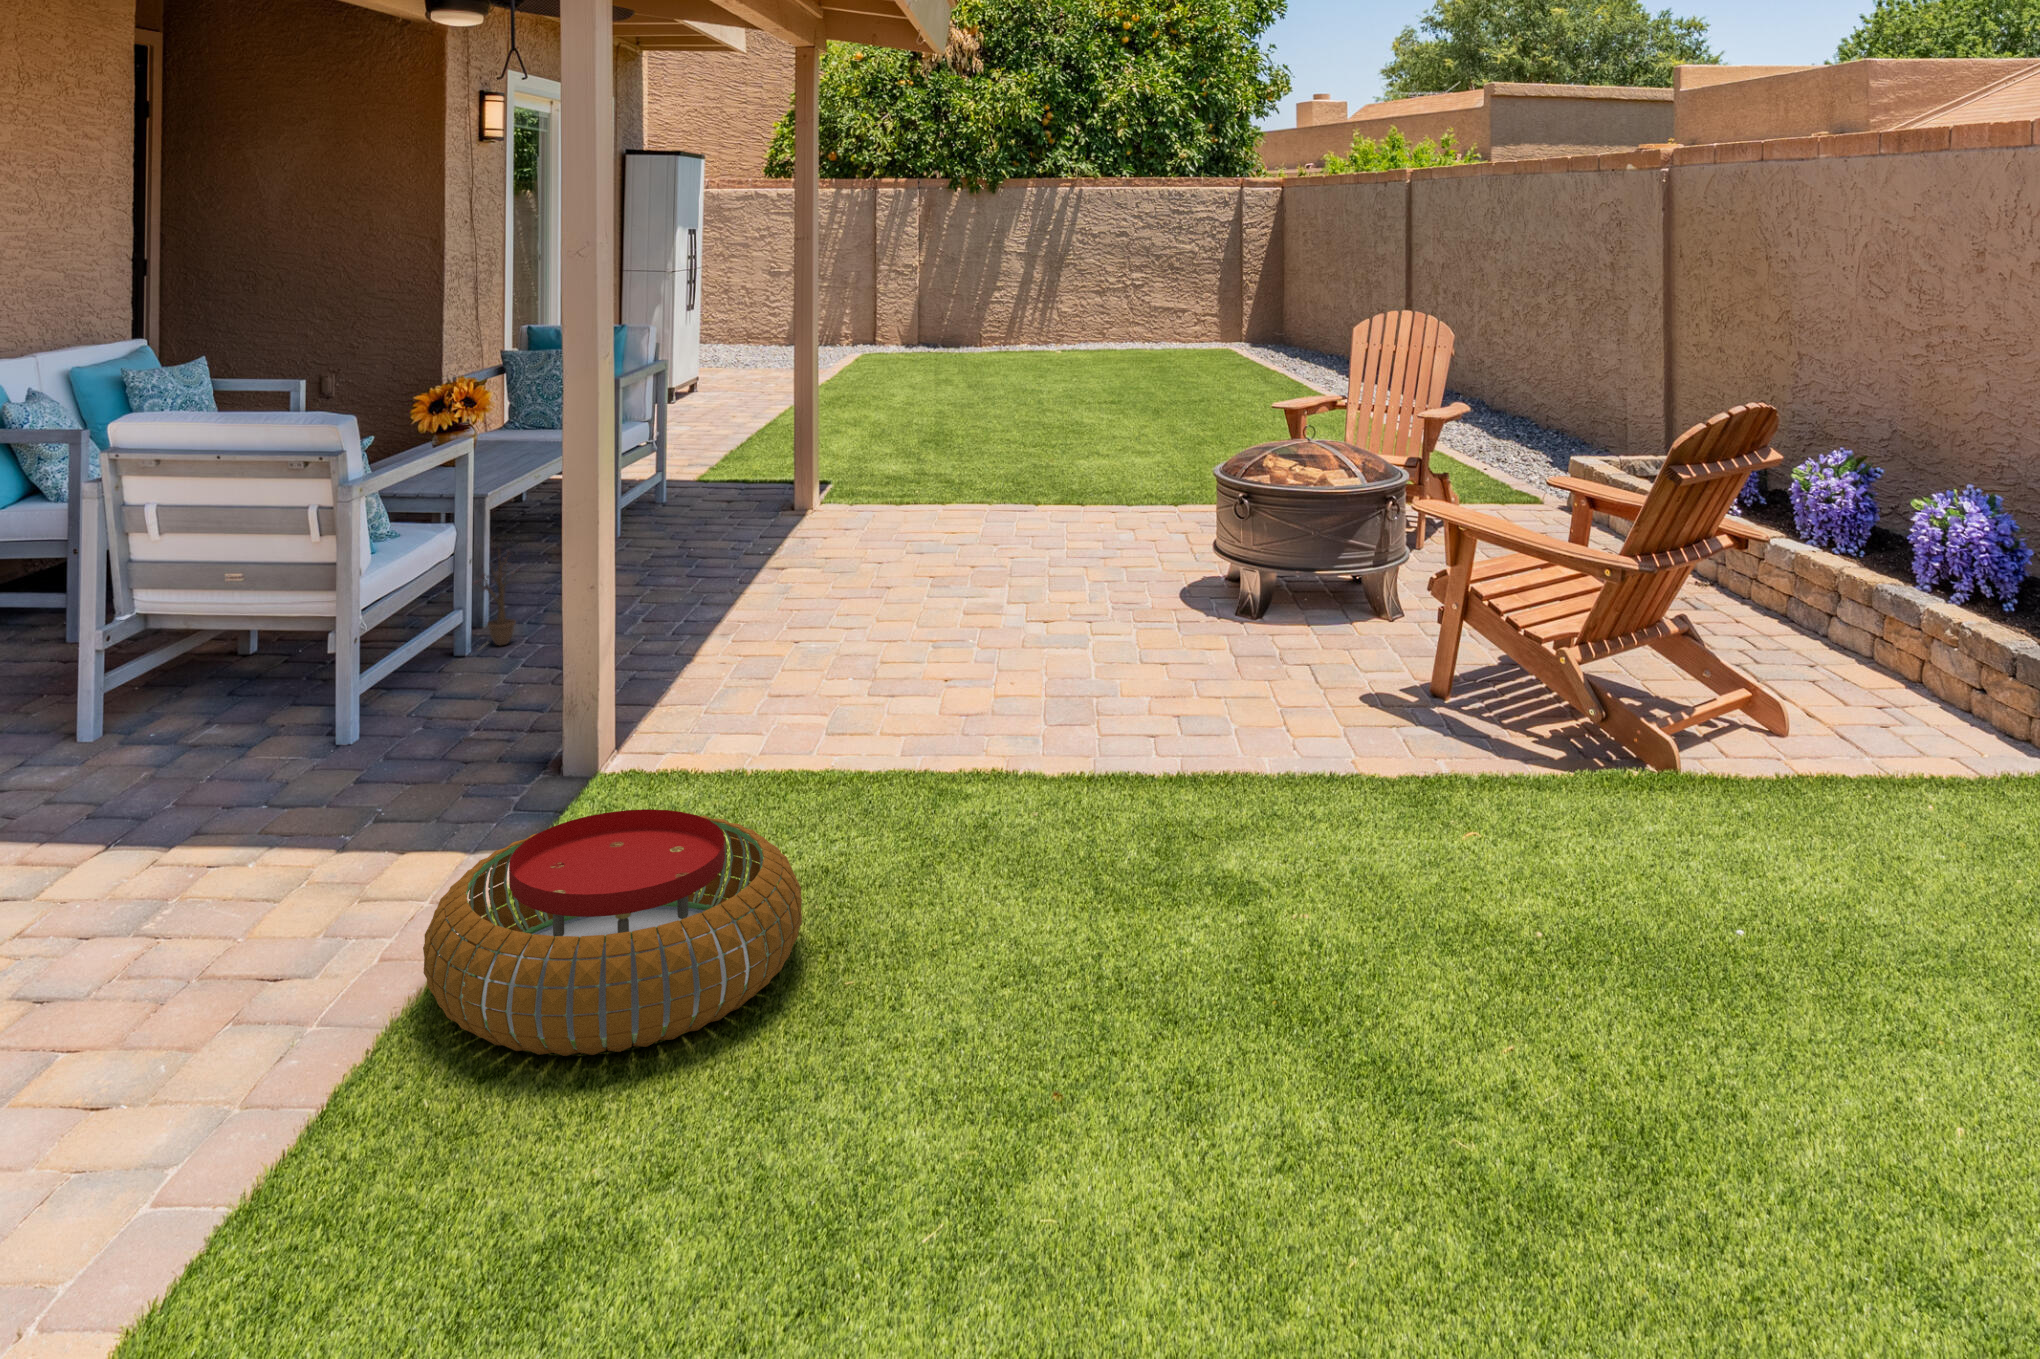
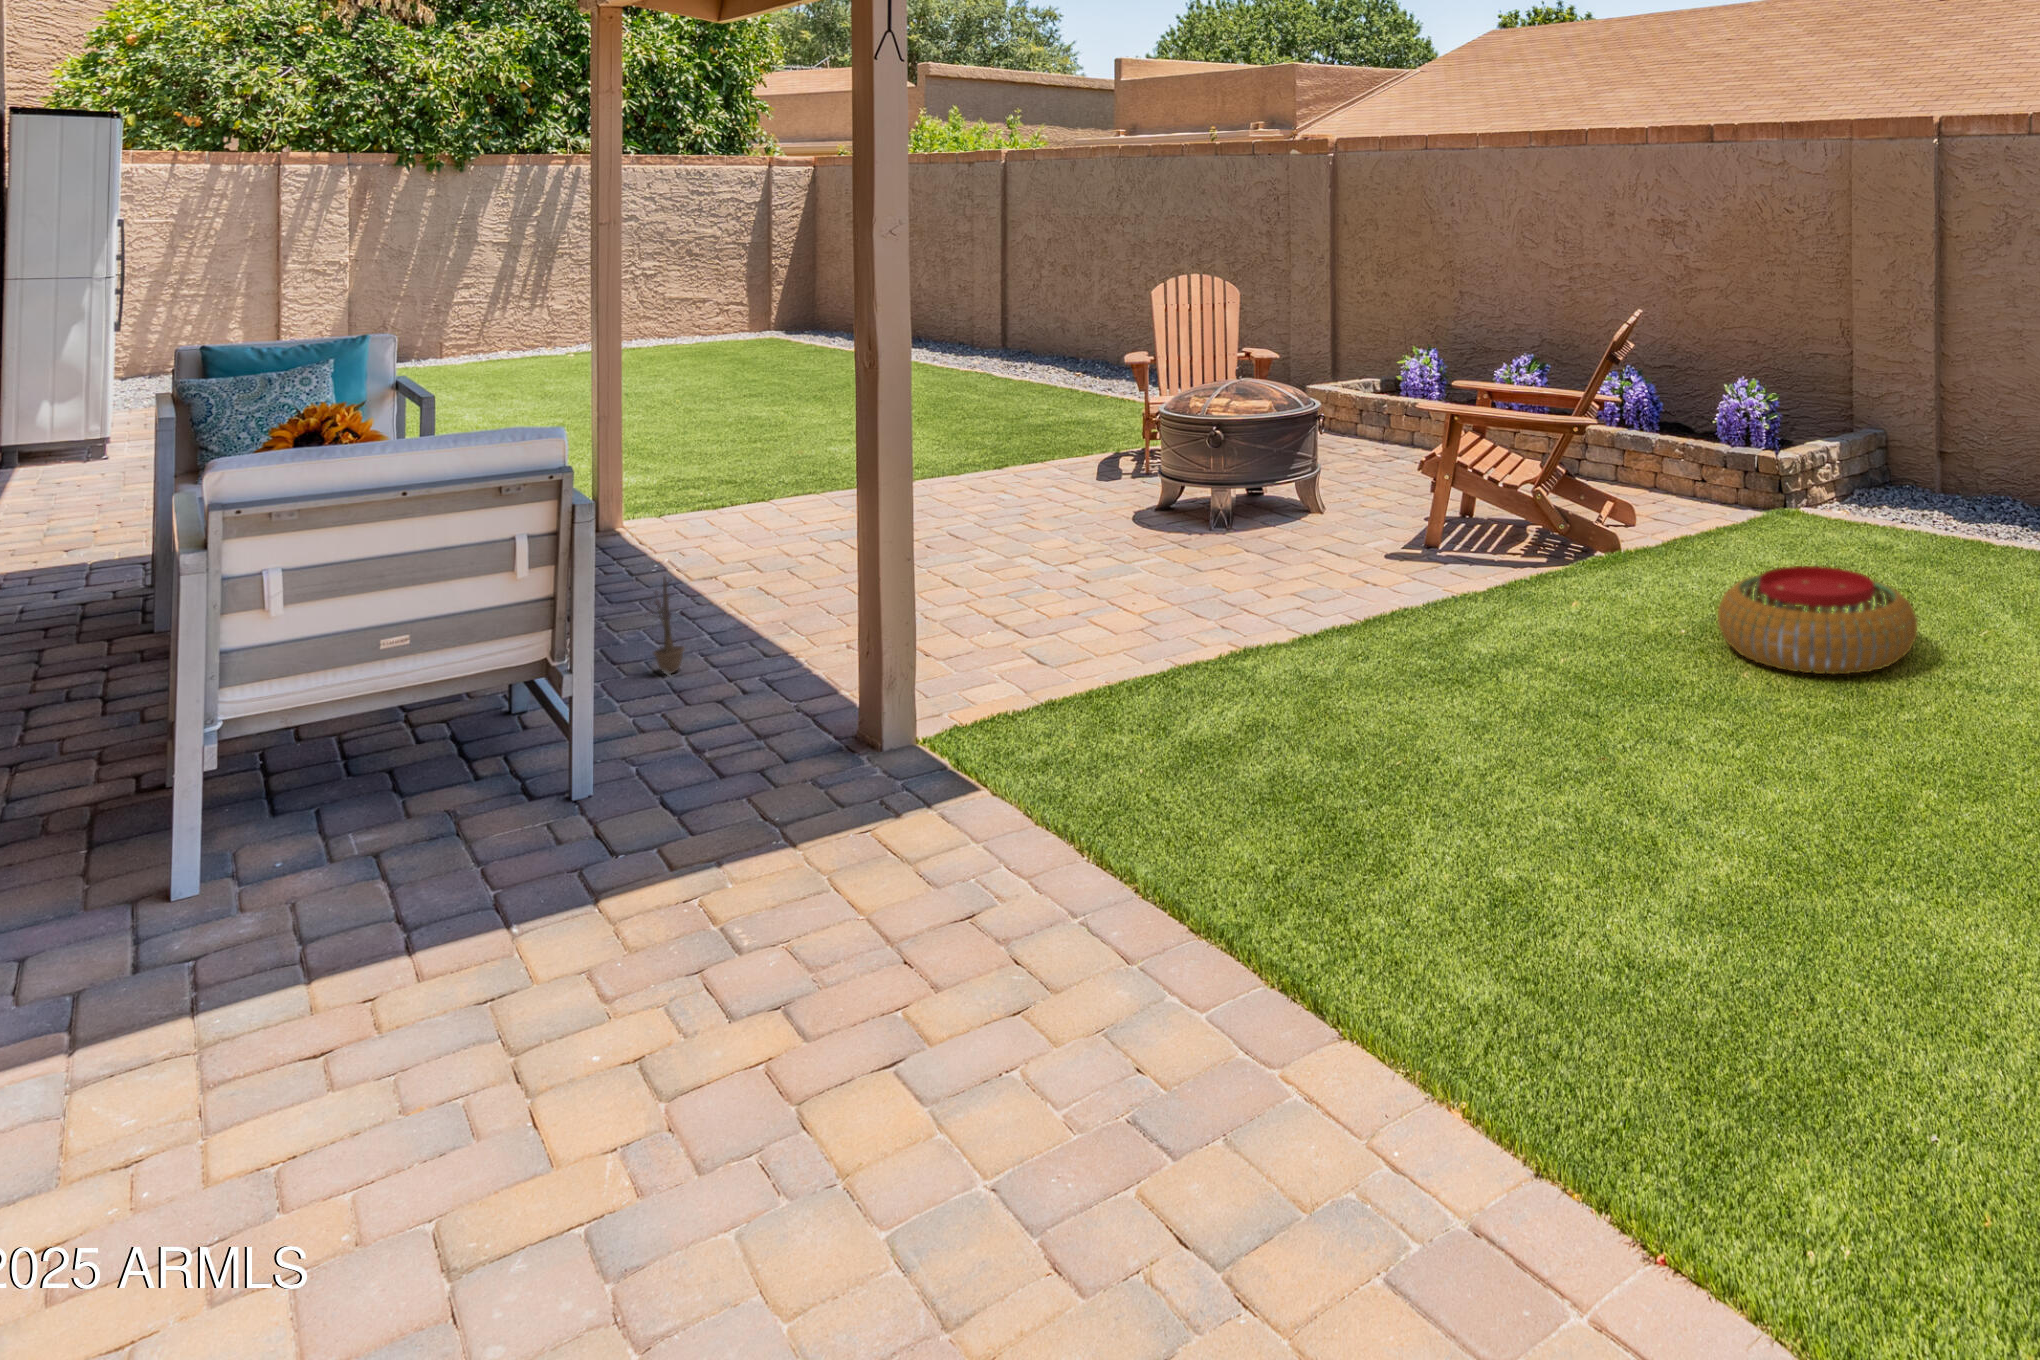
pouf: present [423,809,802,1056] -> present [1718,566,1917,674]

